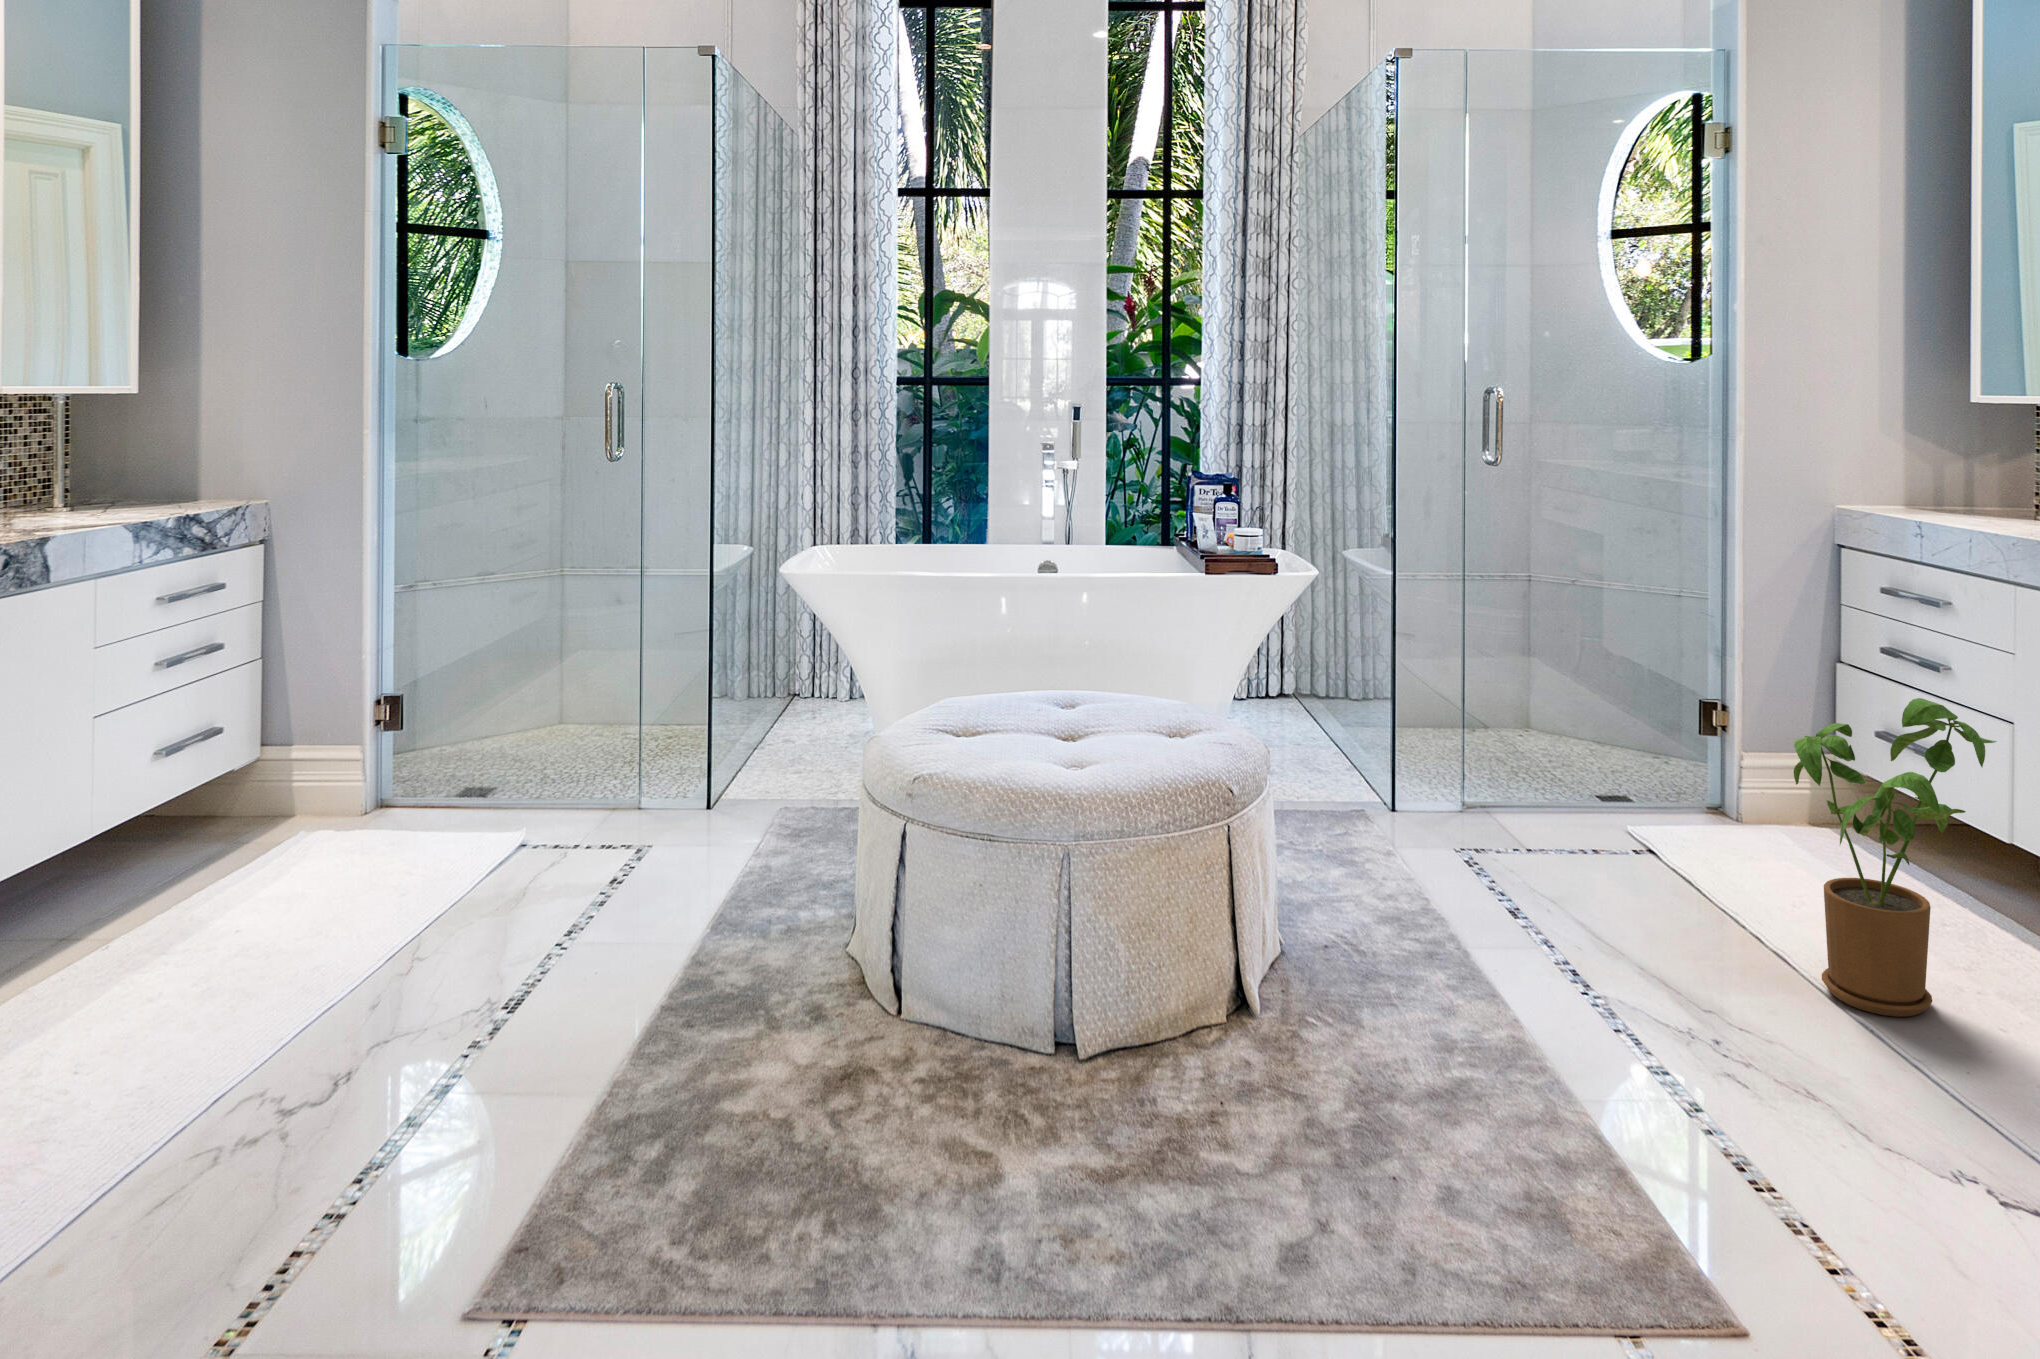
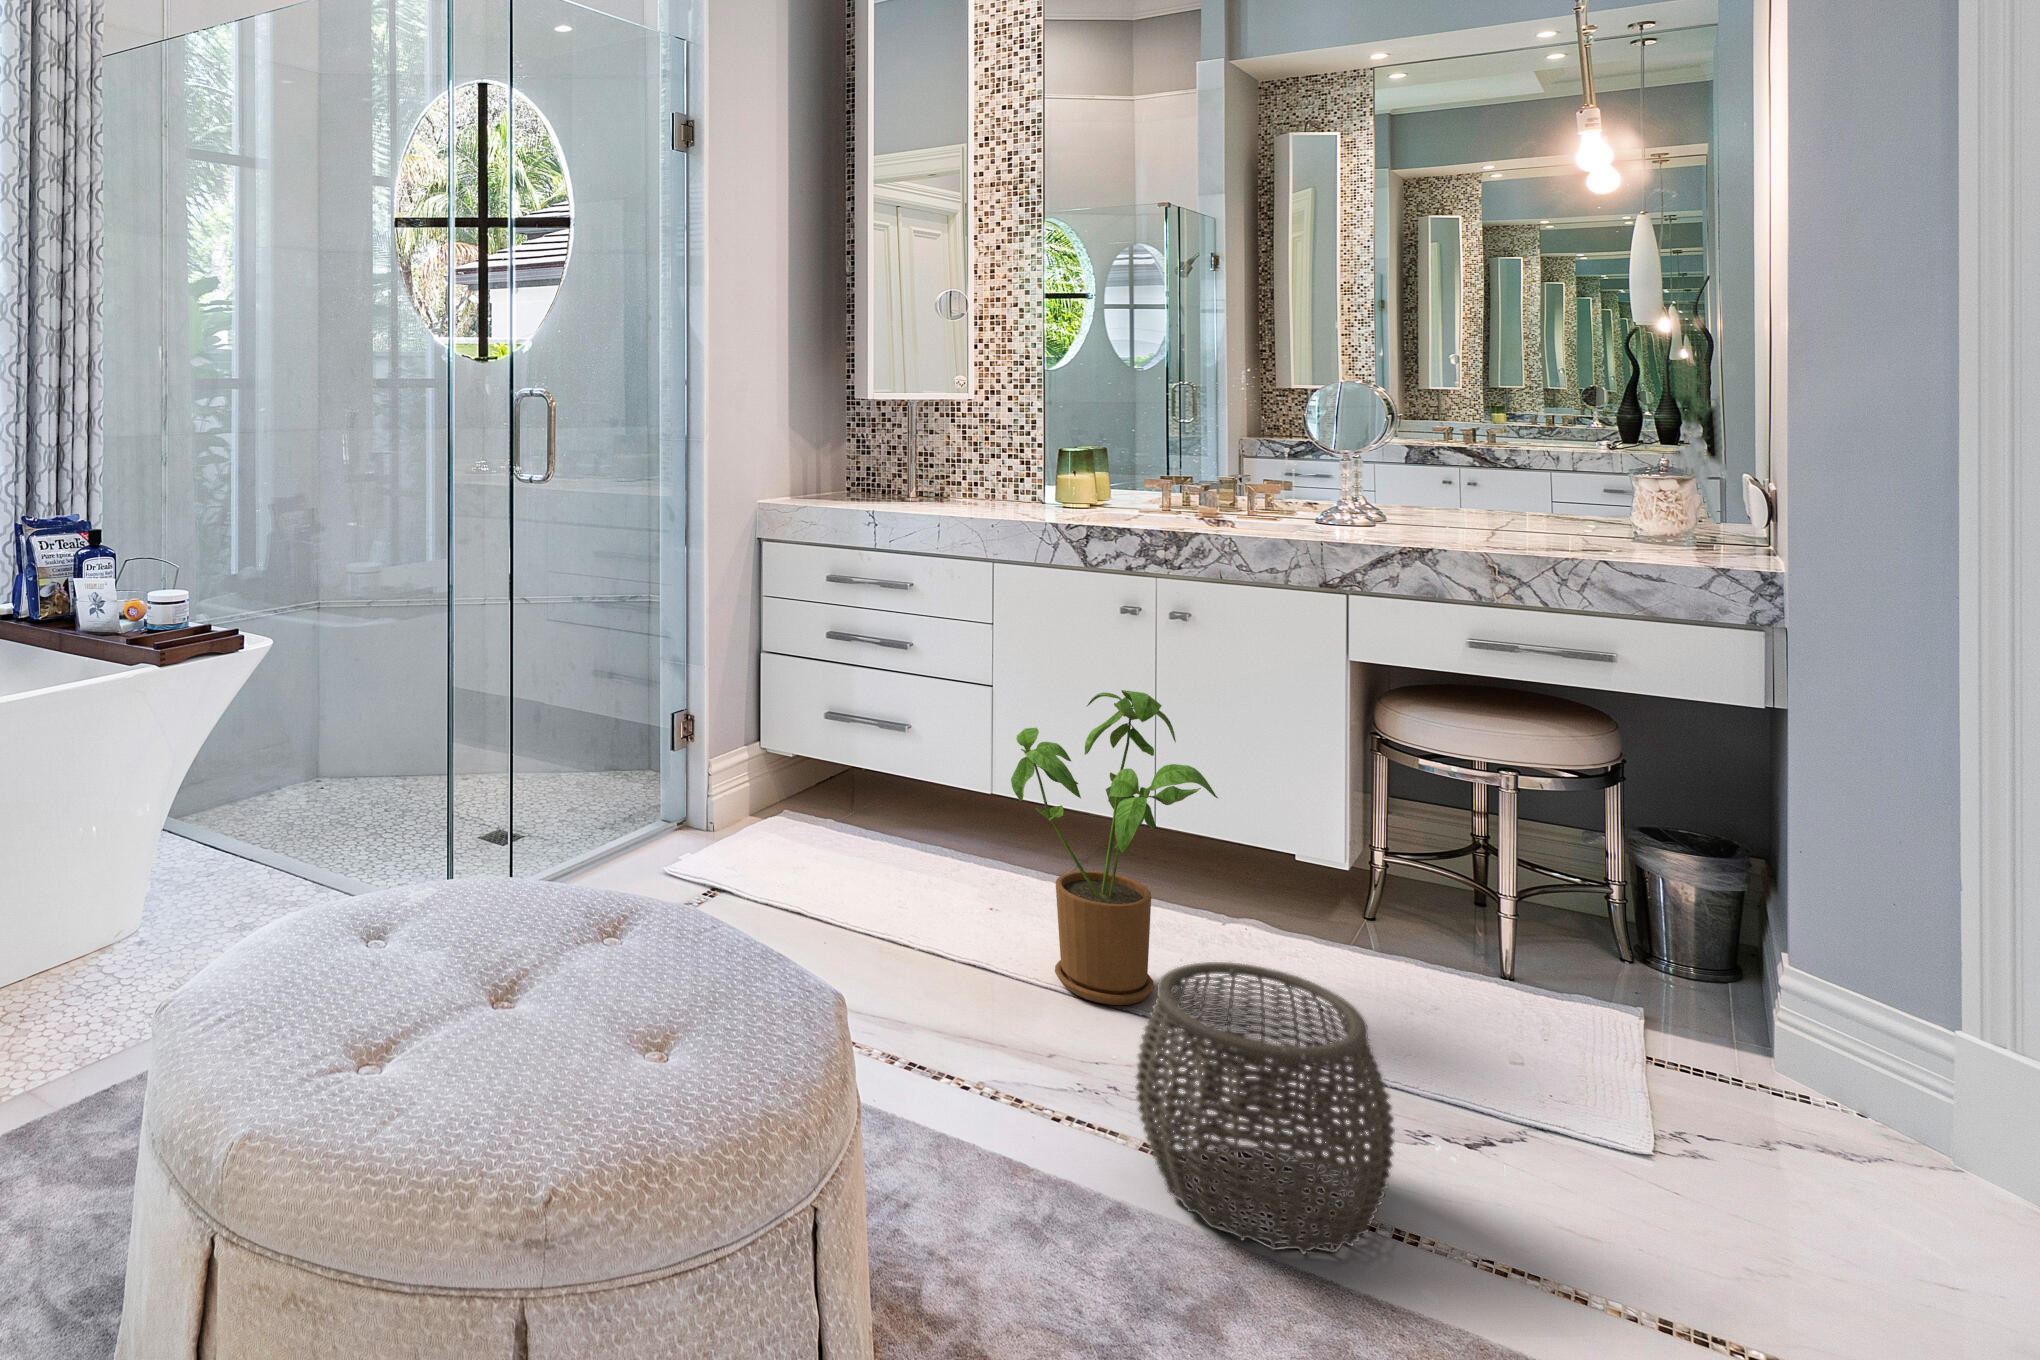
woven basket: none [1571,891,1802,1143] -> present [1136,962,1395,1254]

